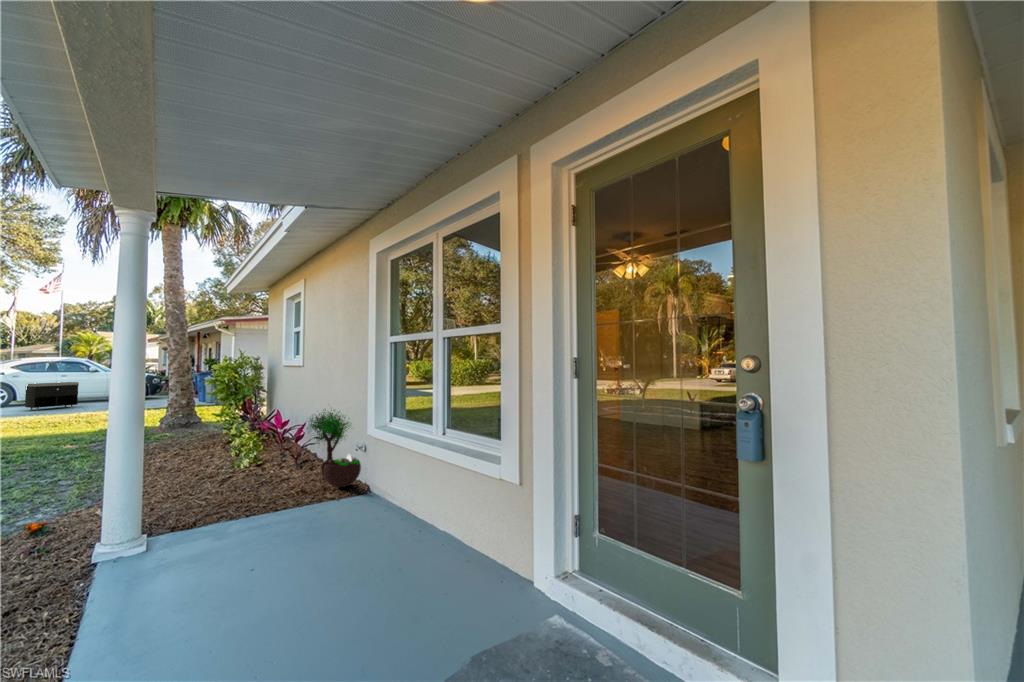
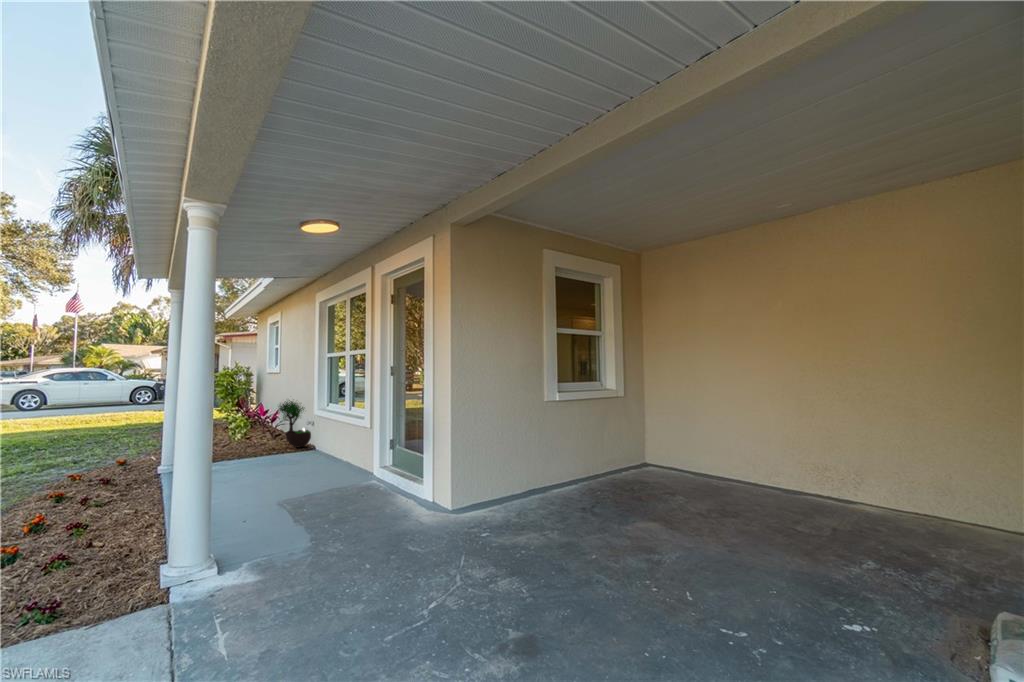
storage bench: present [25,382,79,410] -> none [55,389,98,413]

